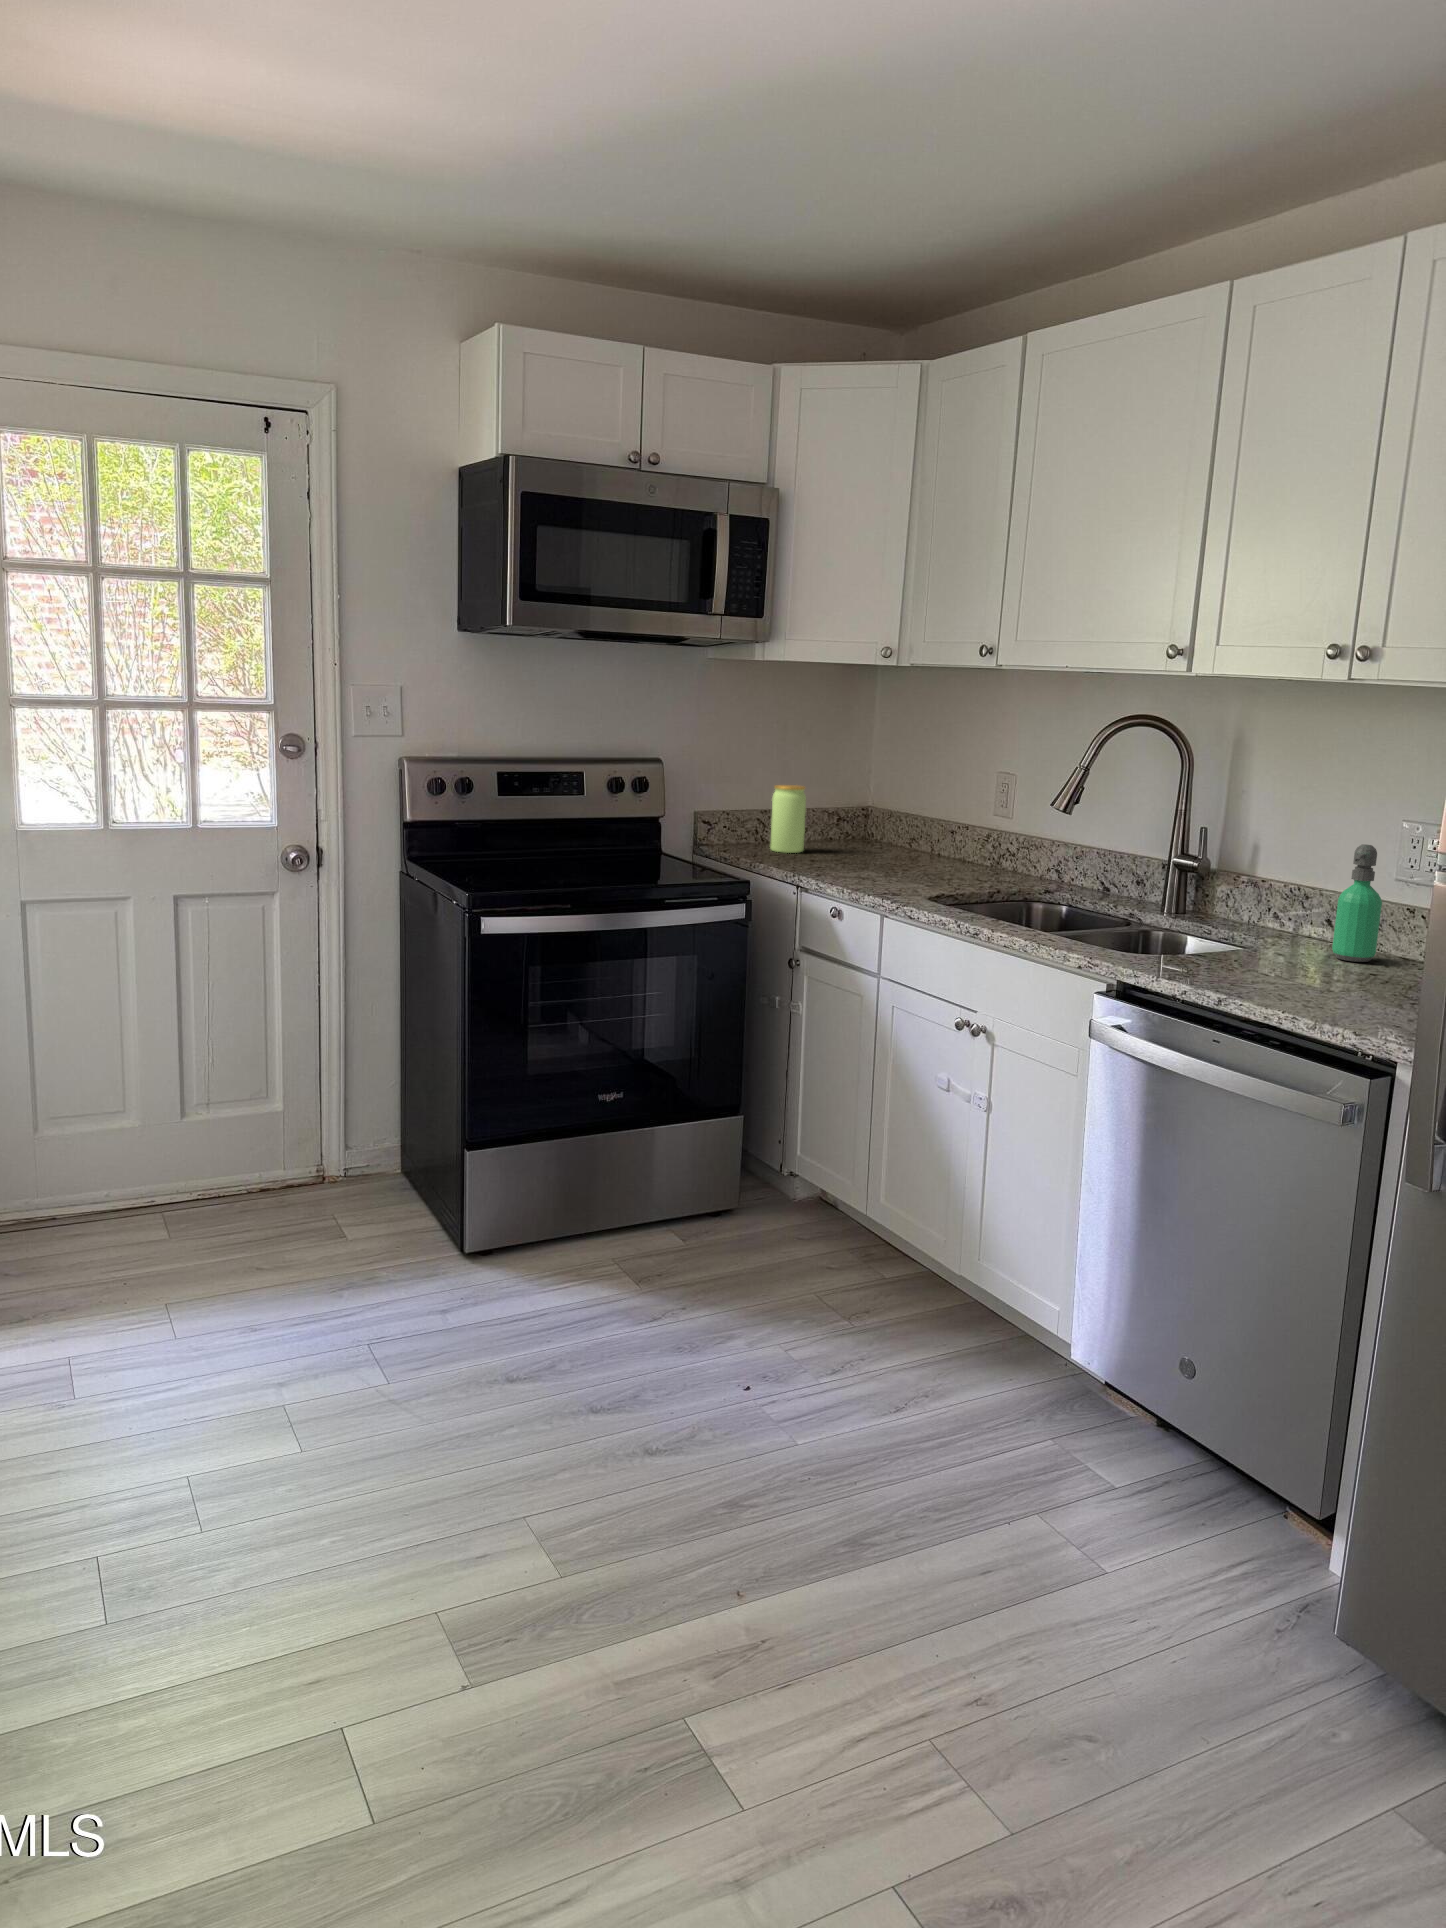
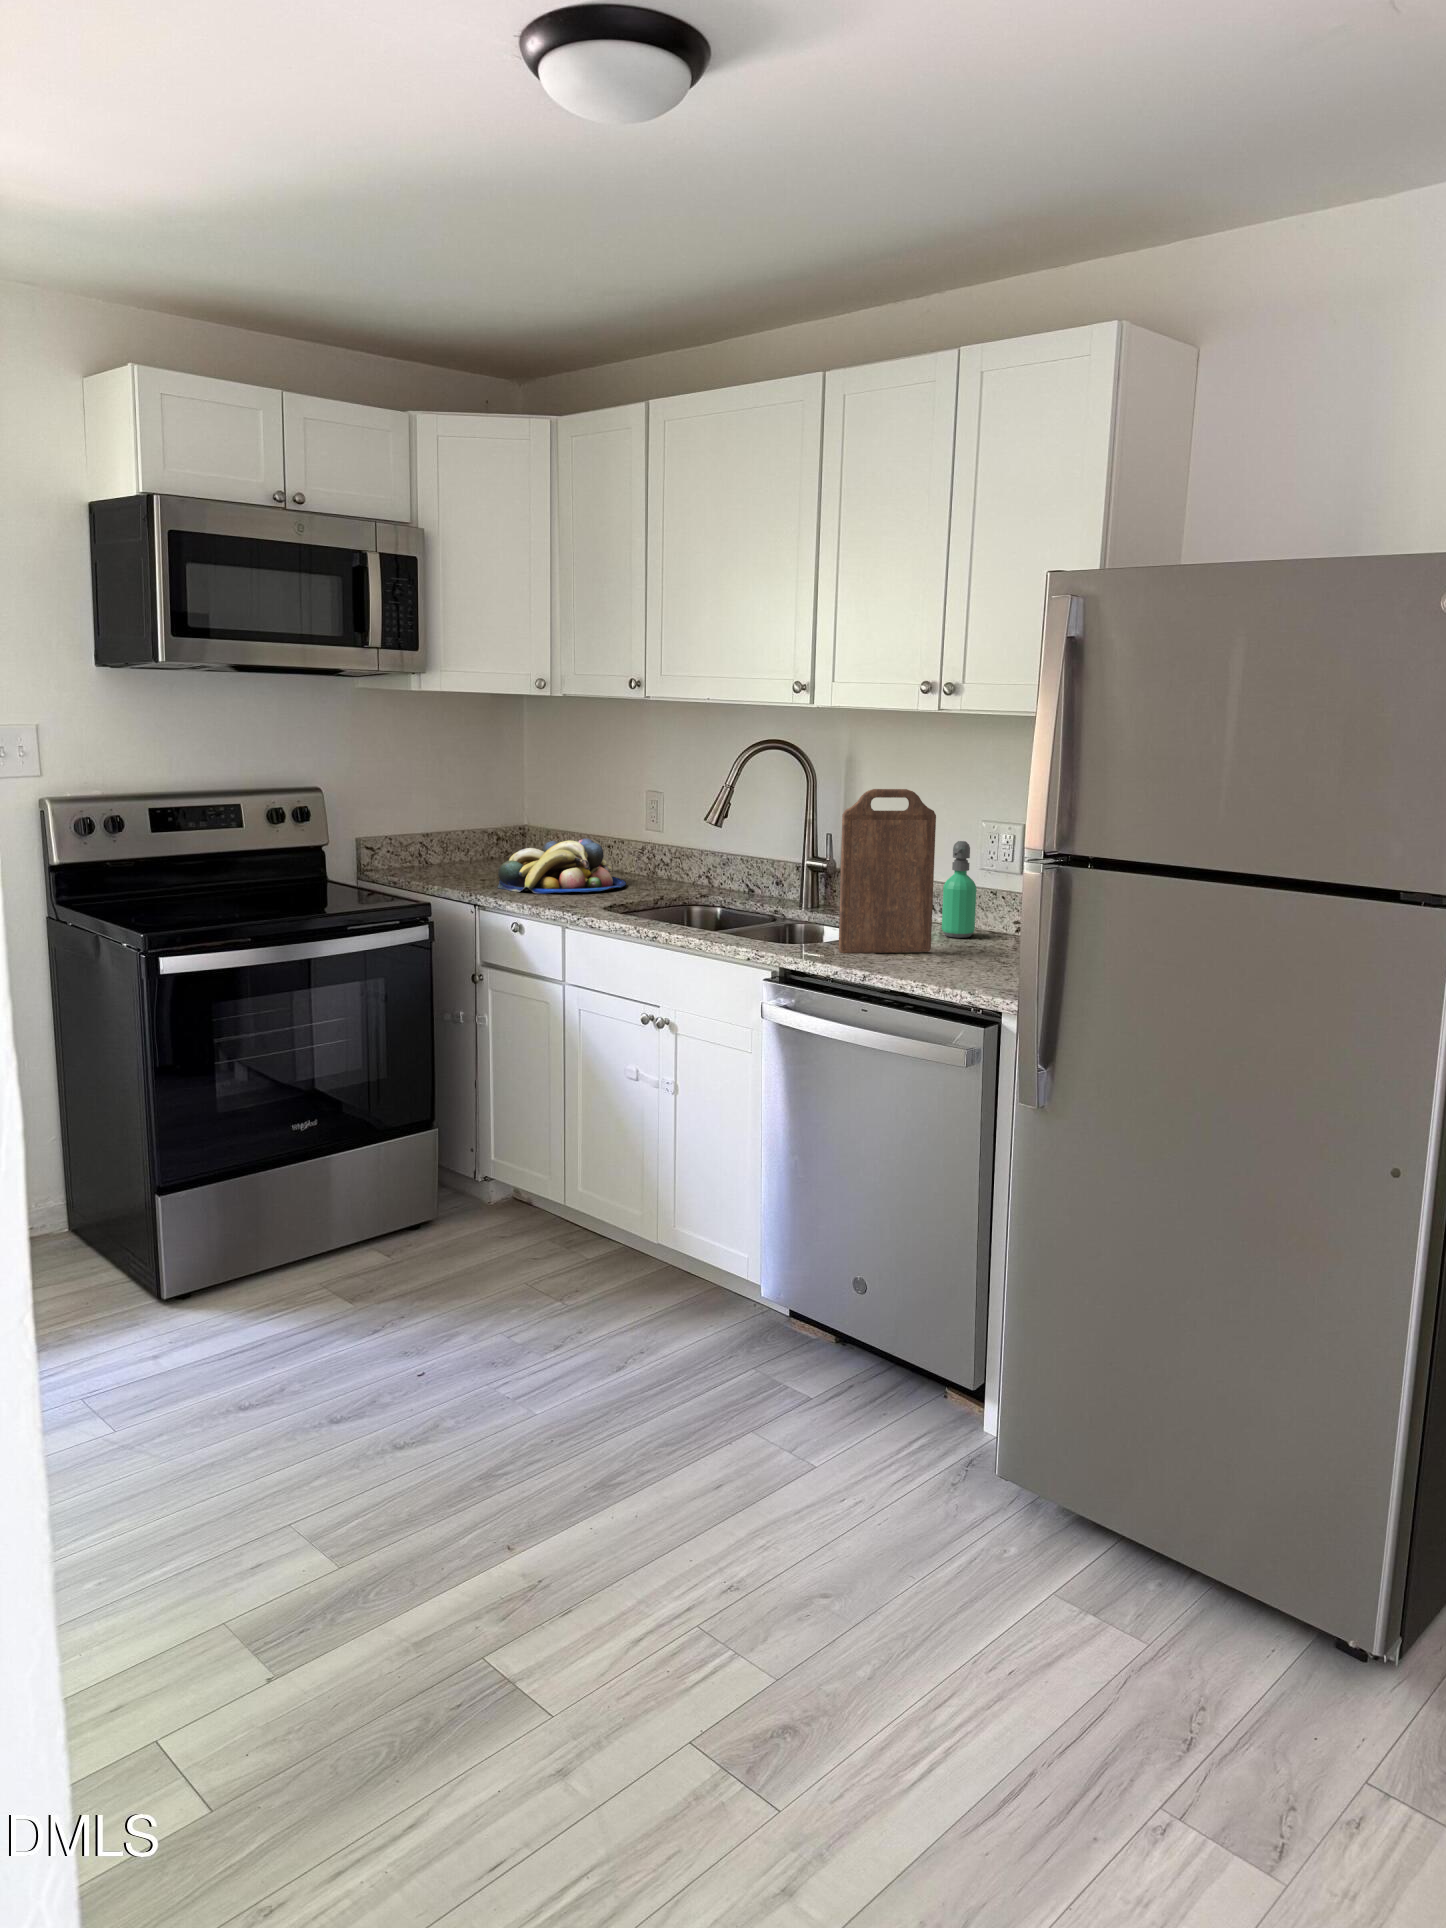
cutting board: none [1193,775,1331,976] -> present [839,789,936,953]
jar: present [770,785,806,853] -> none [434,809,467,874]
fruit bowl: none [827,822,967,879] -> present [498,838,626,893]

